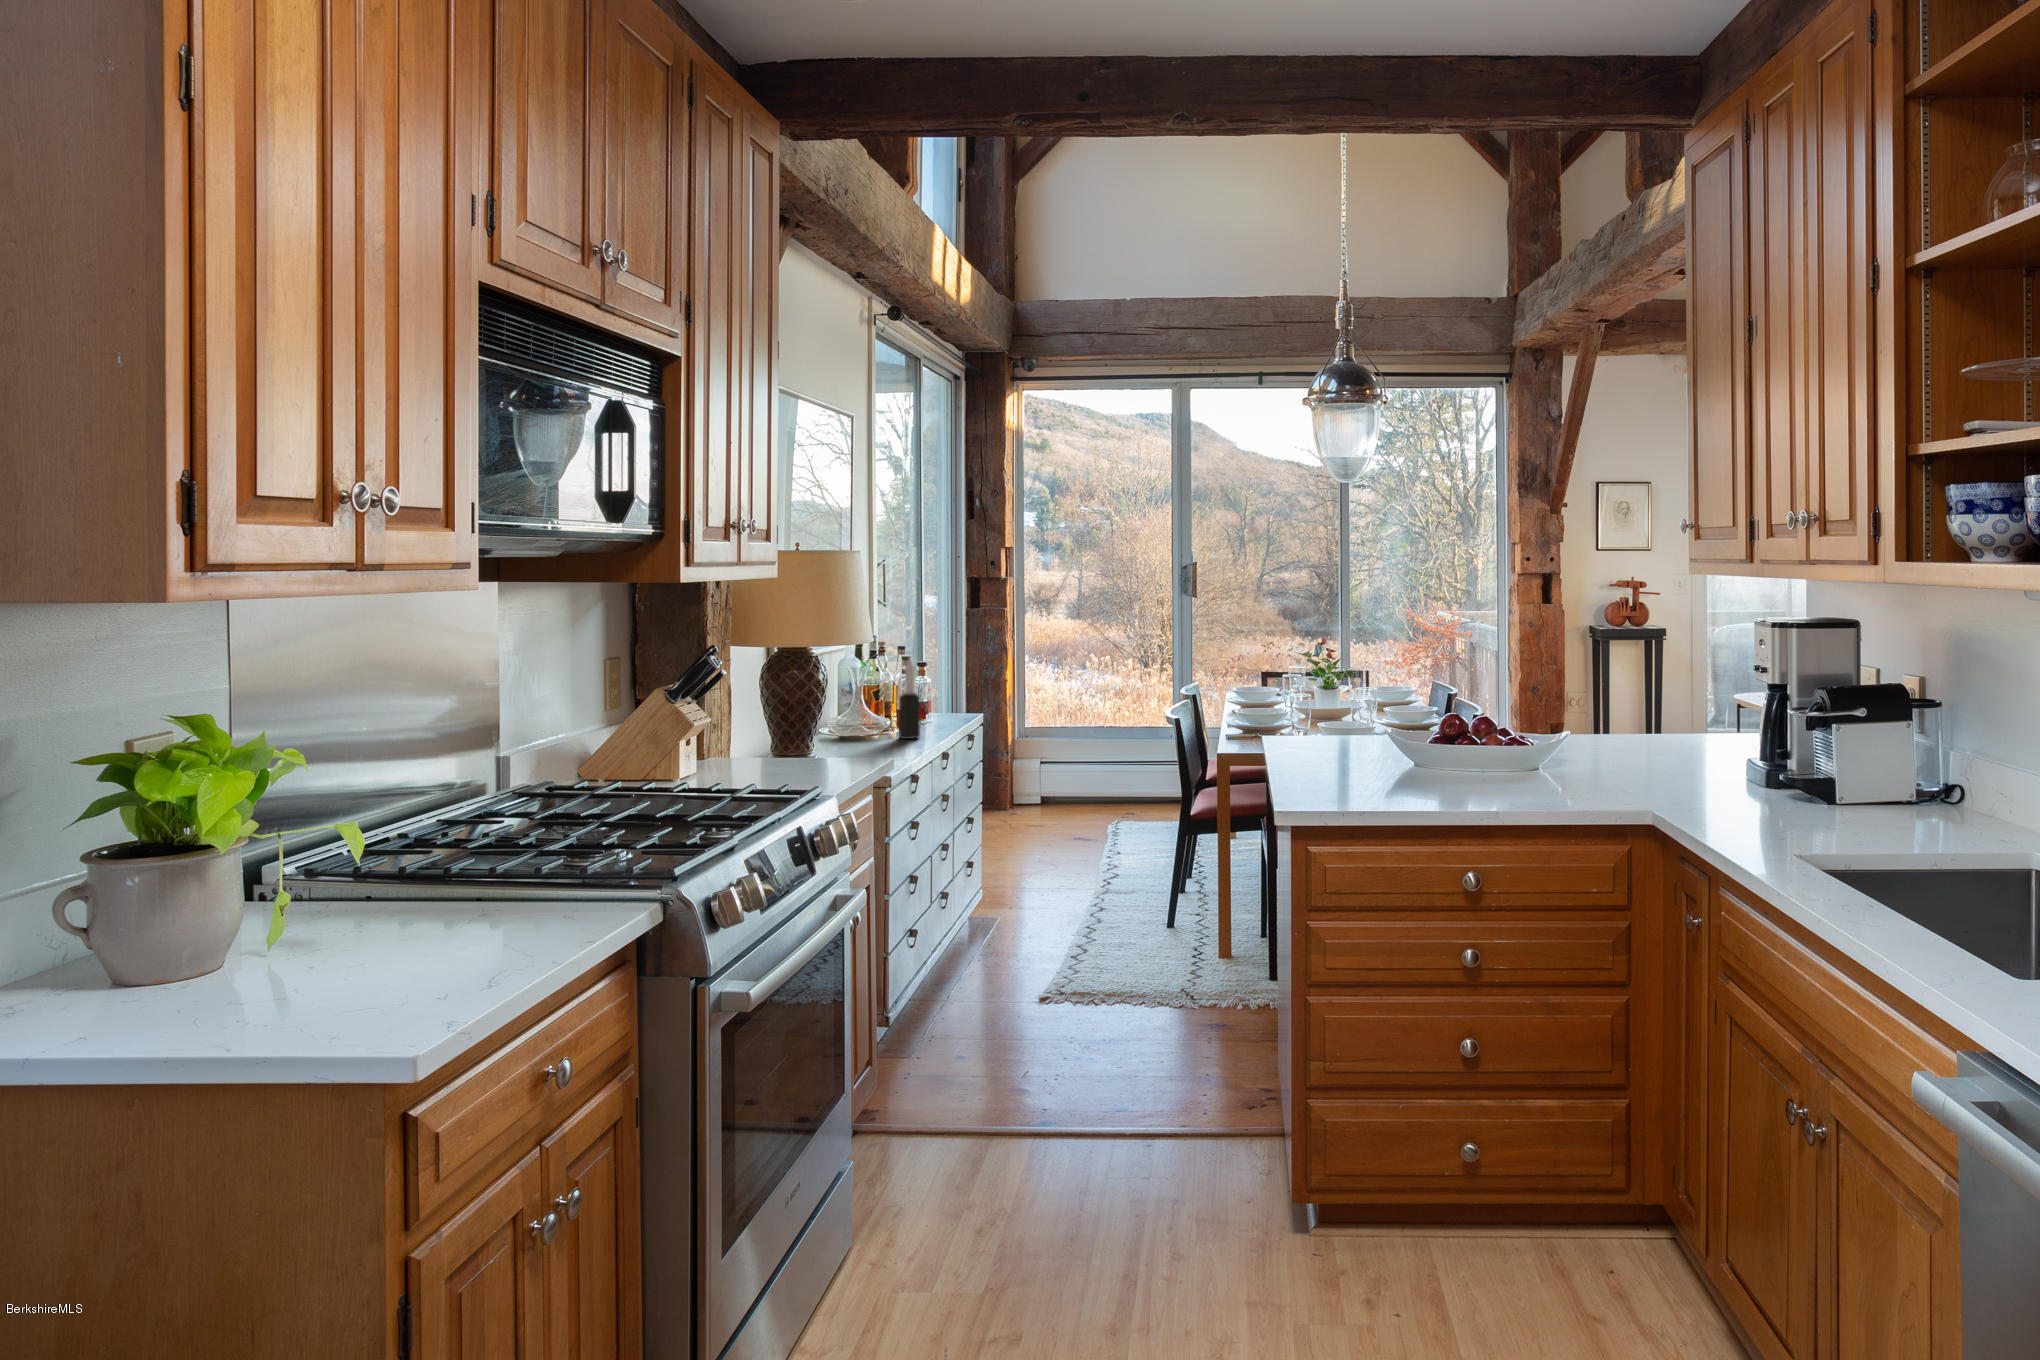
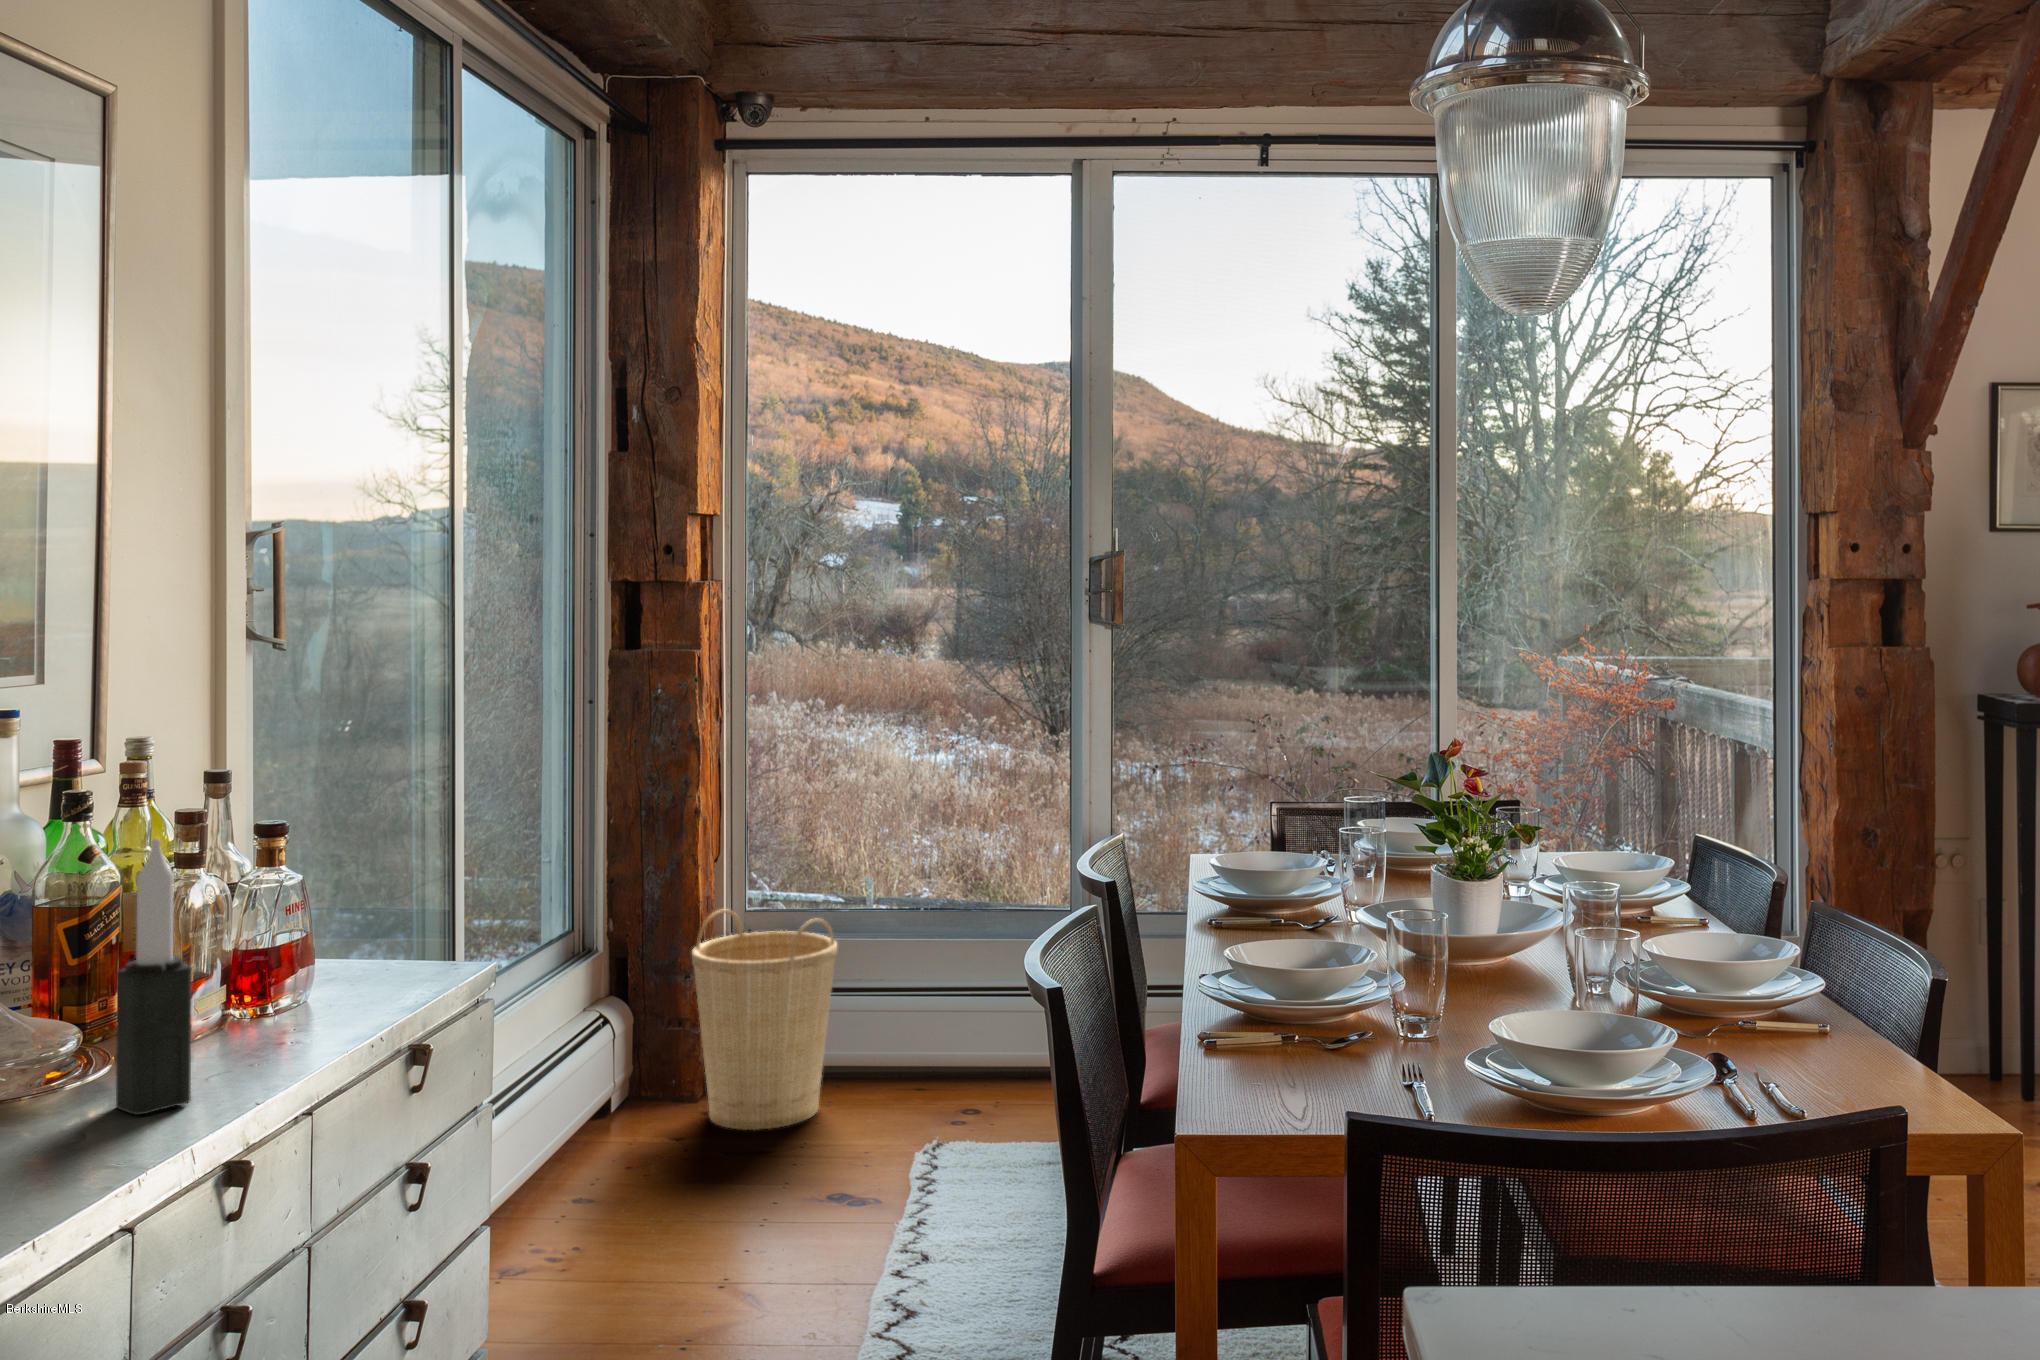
basket: none [1006,724,1070,818] -> present [692,909,837,1130]

